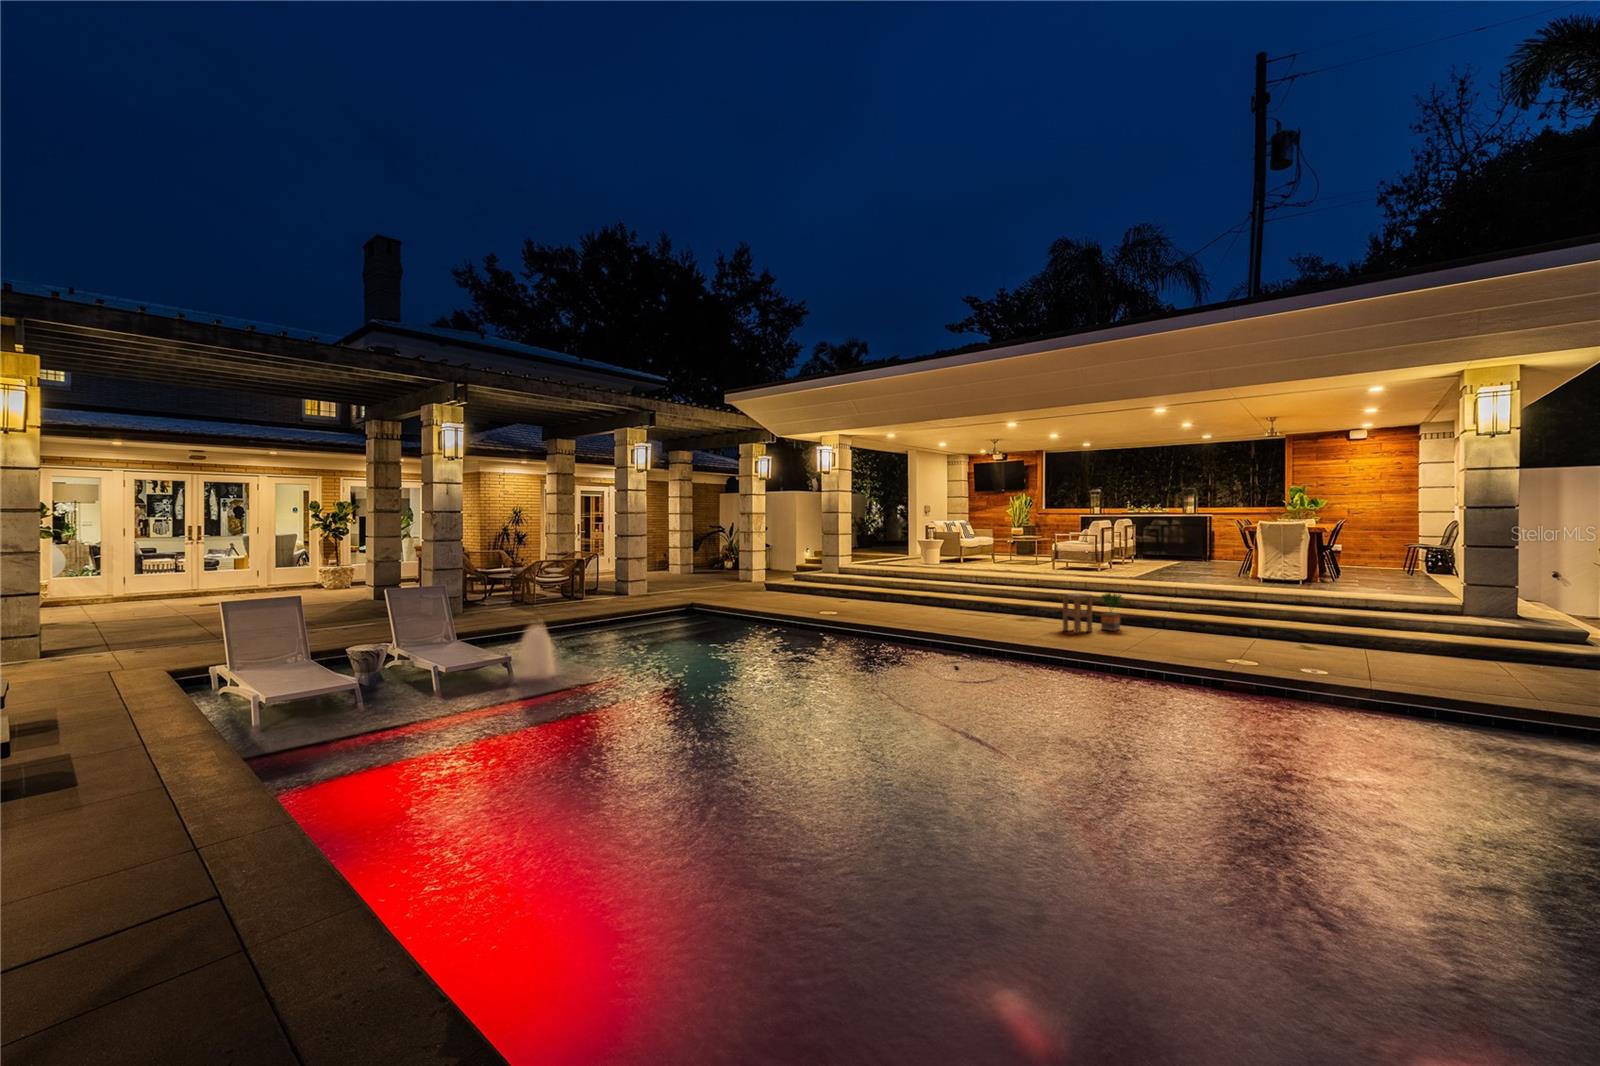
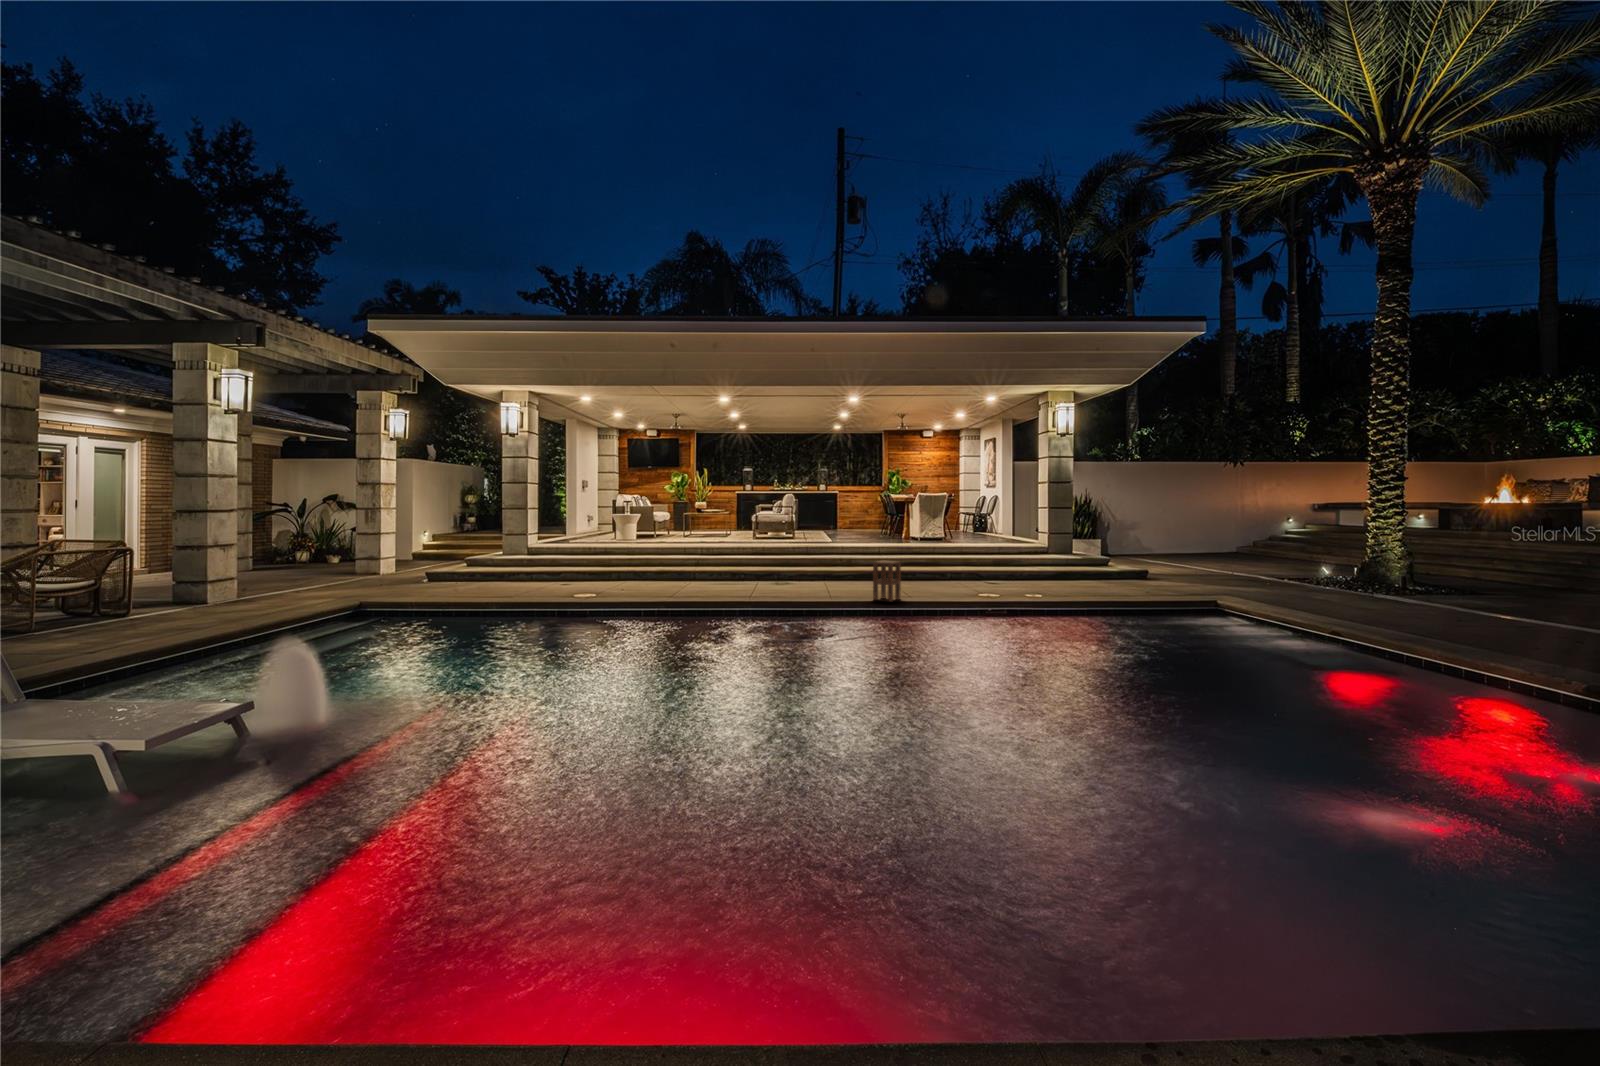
potted tree: present [1101,593,1123,631] -> none [899,559,925,597]

